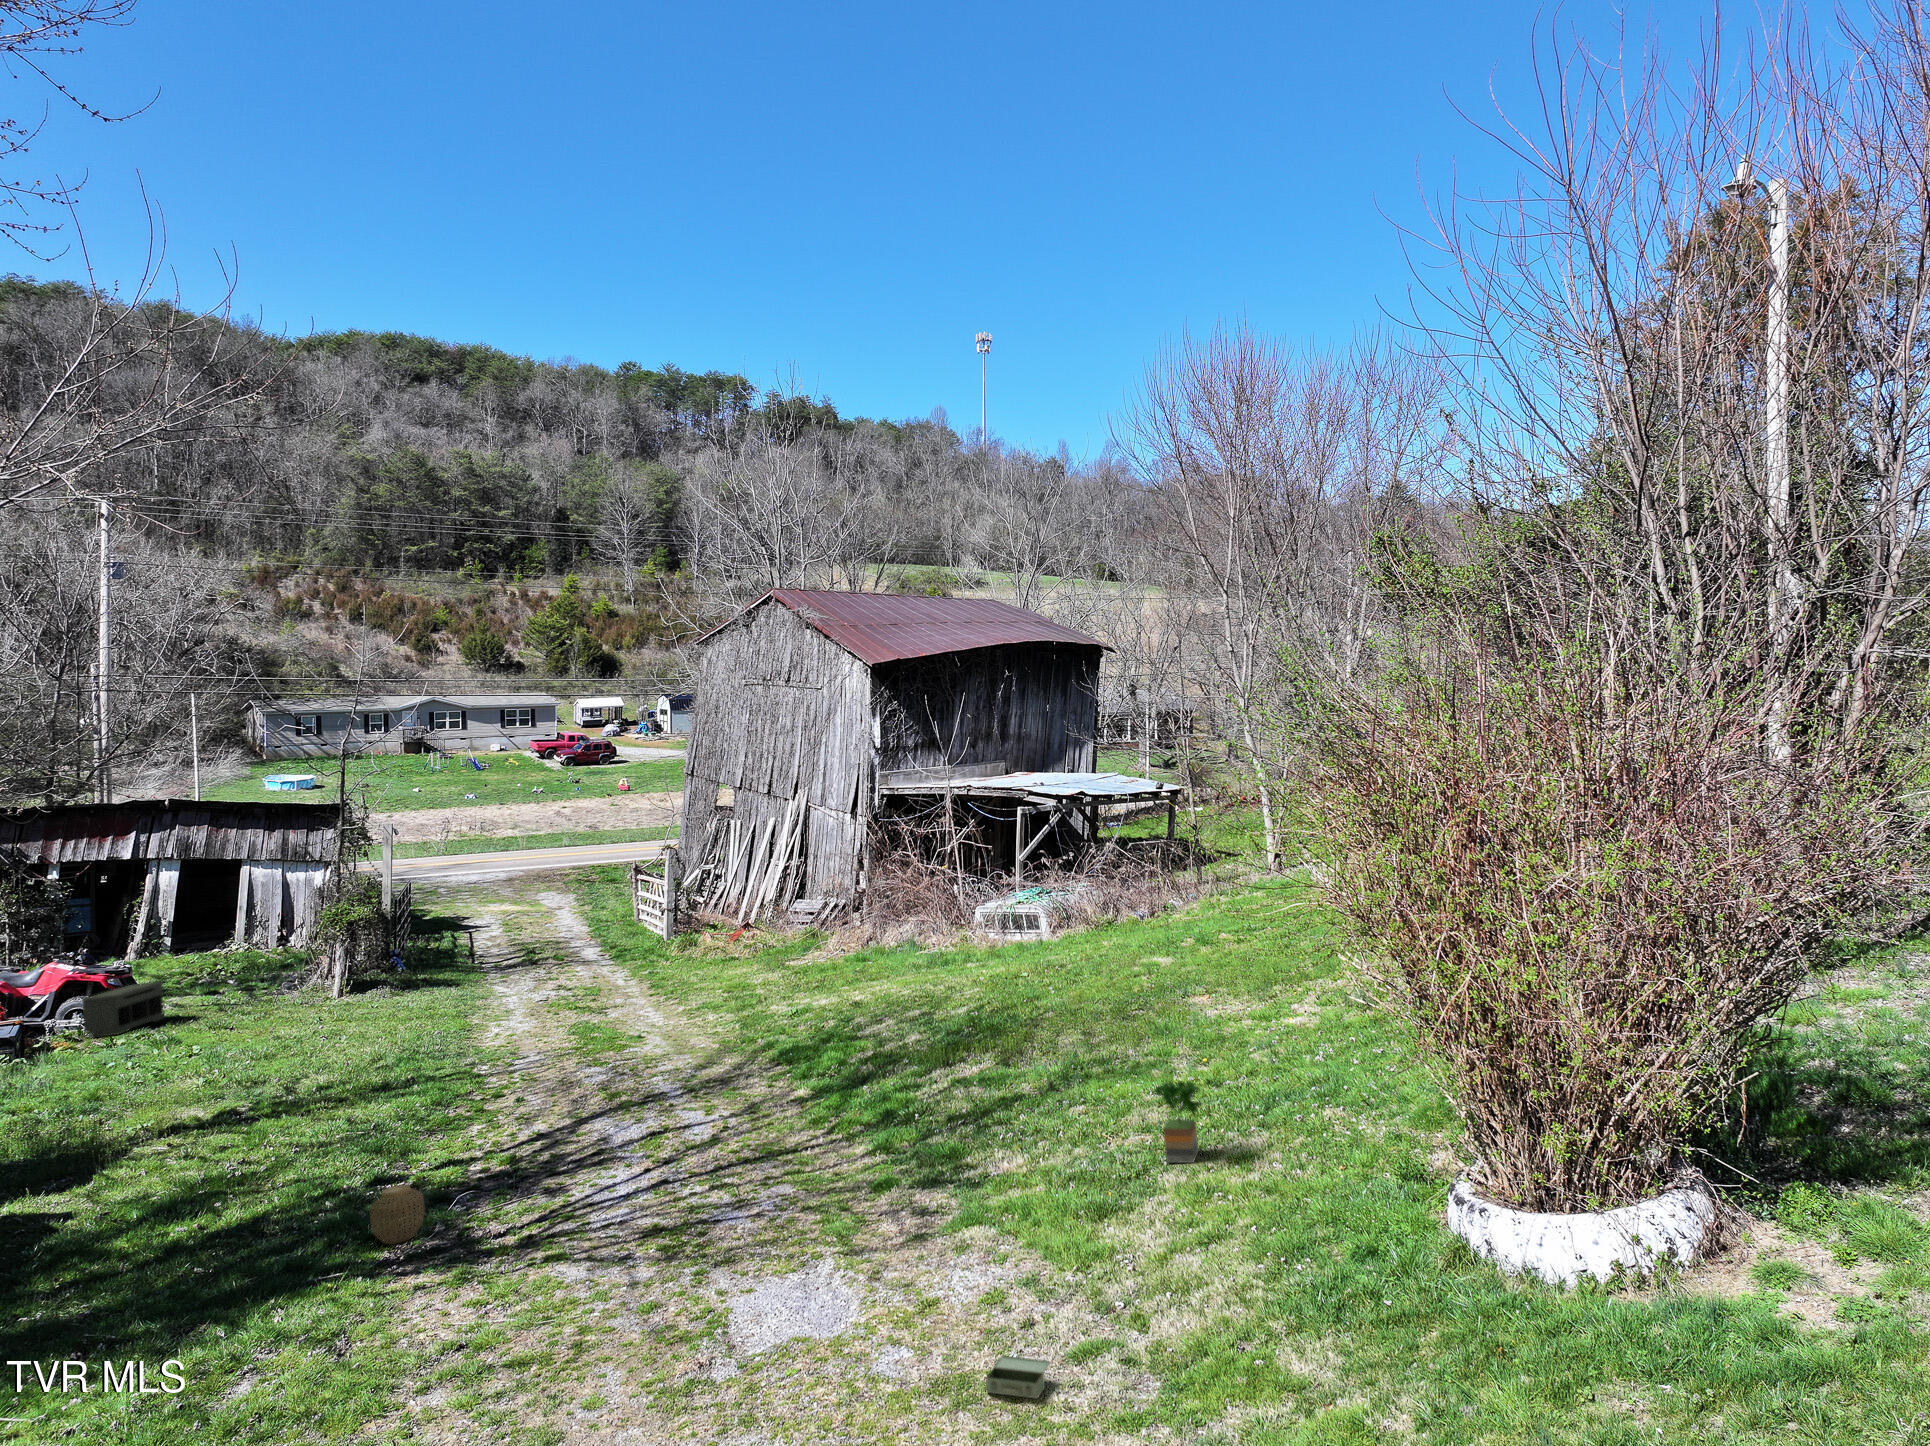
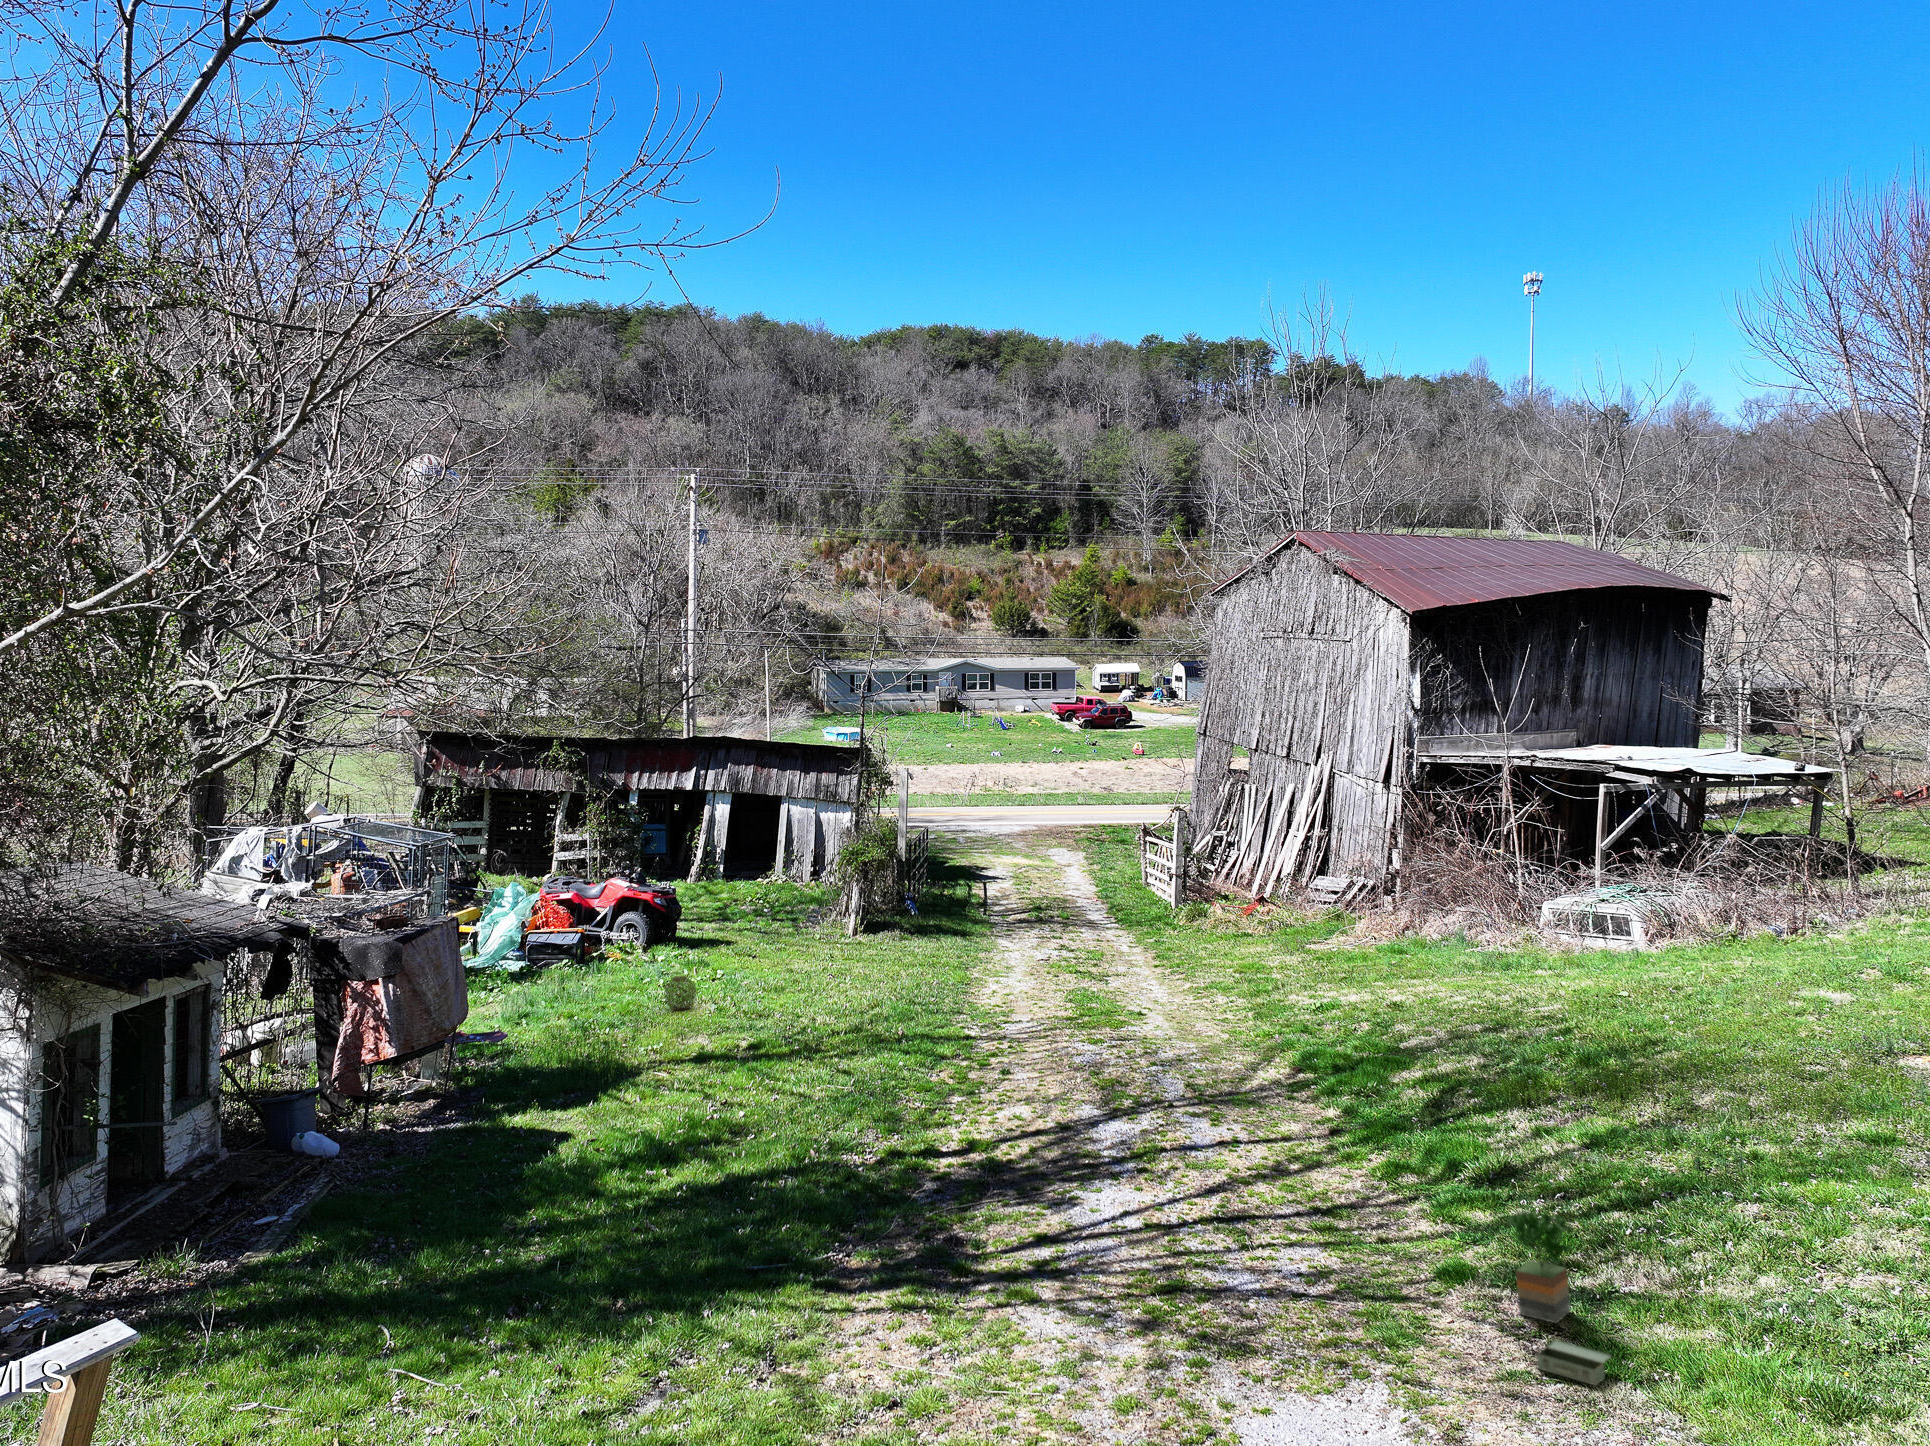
bench: present [82,982,164,1038] -> none [679,900,736,943]
potted tree: present [1154,1081,1203,1163] -> present [1509,1211,1575,1324]
woven basket: present [370,1184,425,1244] -> present [665,976,696,1010]

